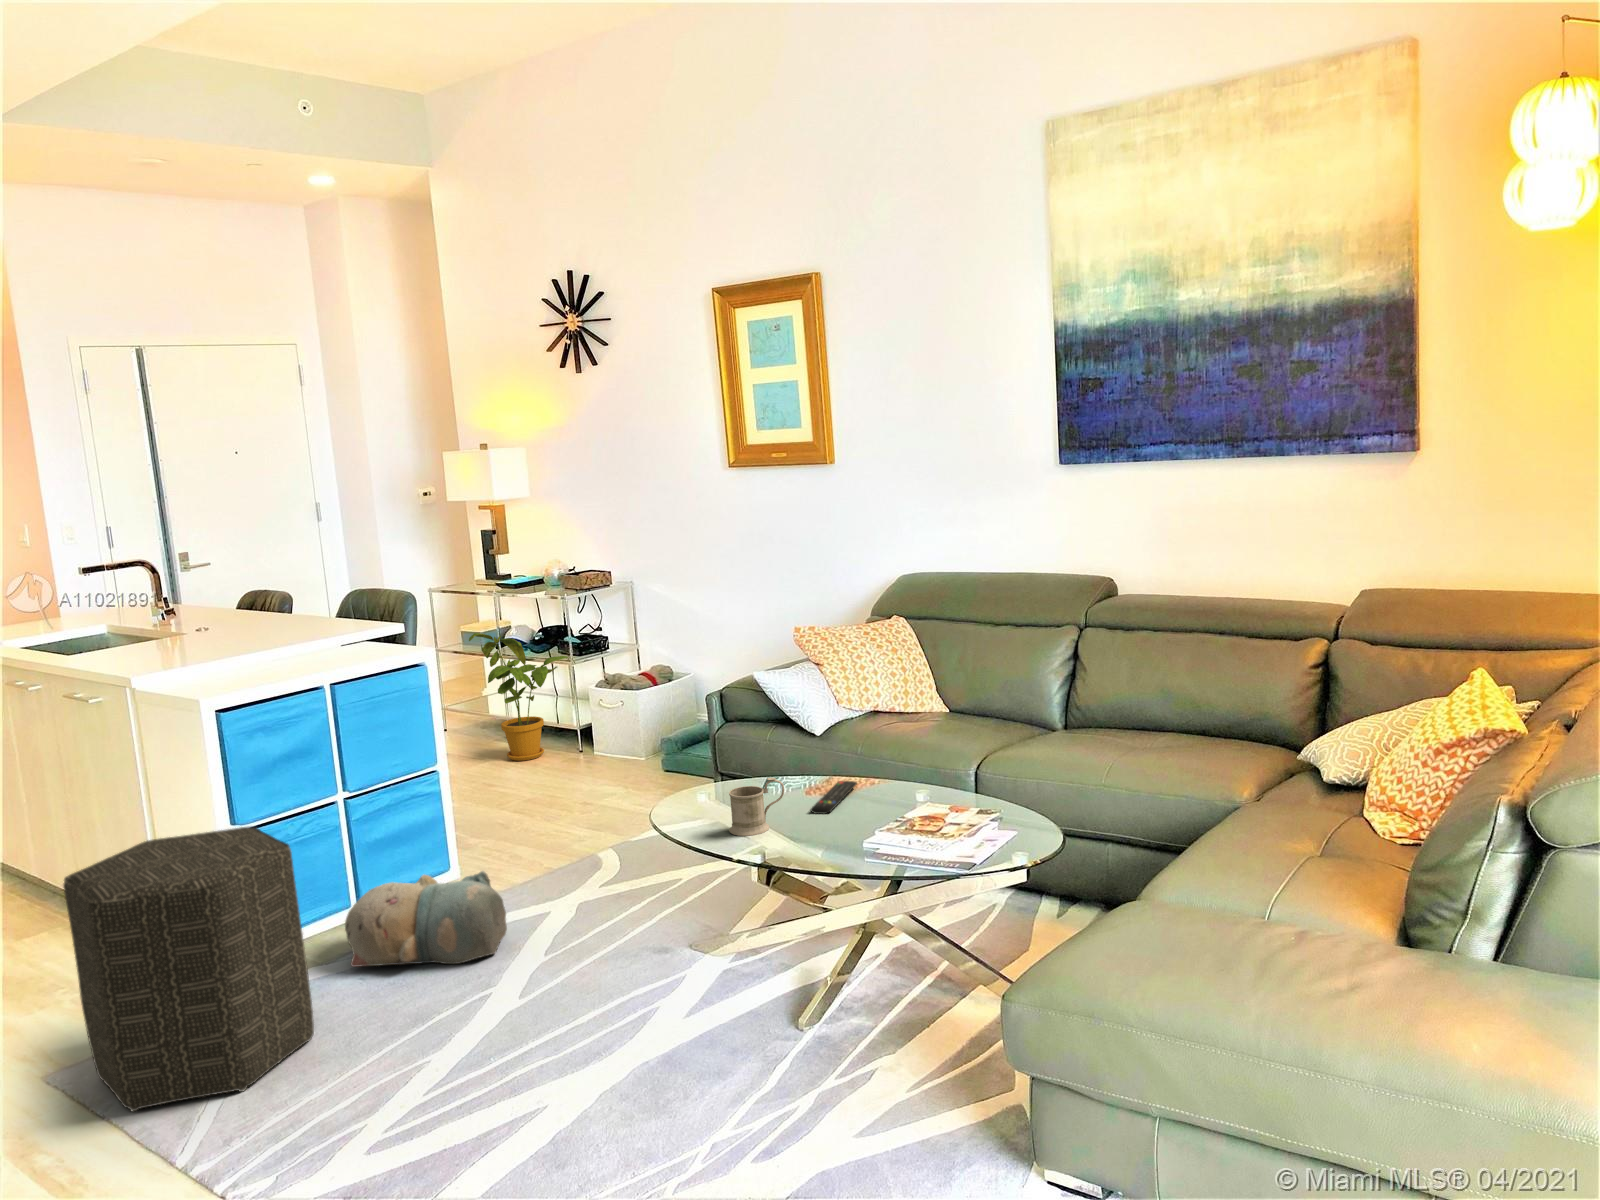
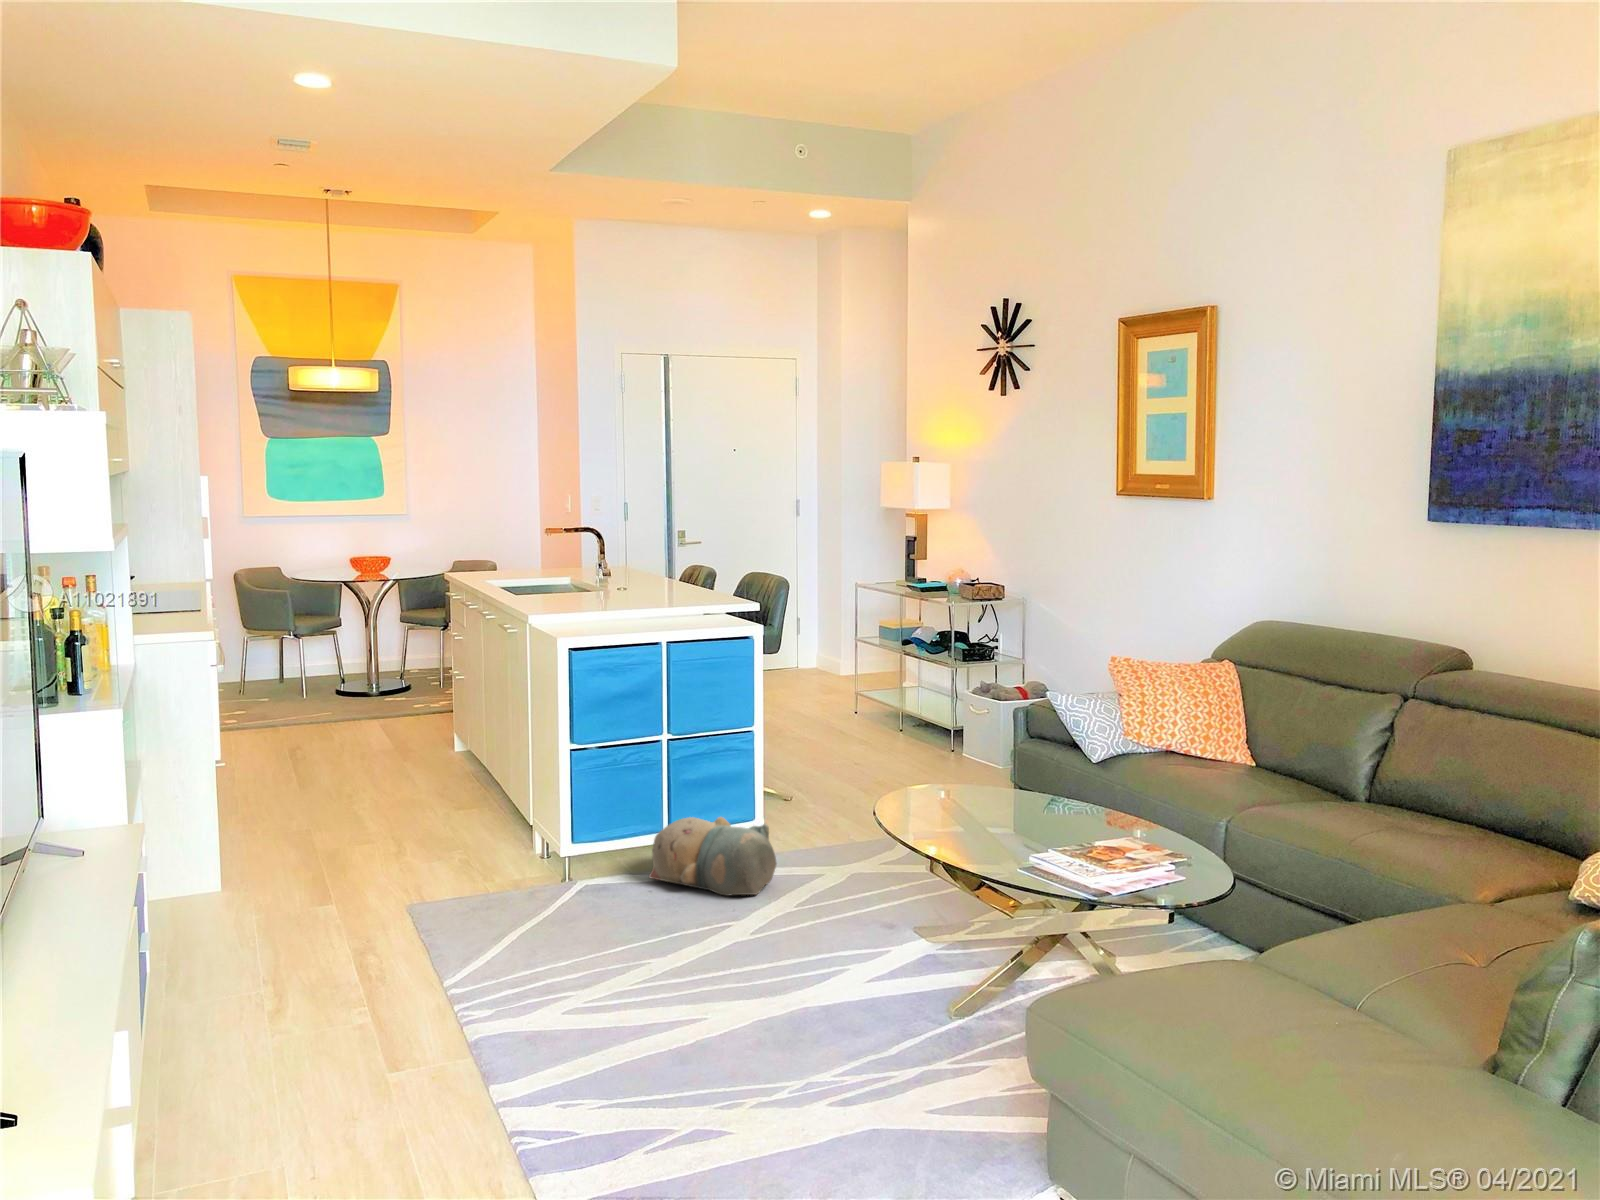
house plant: present [469,633,575,761] -> none [864,627,959,750]
mug: present [729,778,784,836] -> none [927,783,983,832]
remote control: present [811,781,857,814] -> none [1013,804,1080,829]
ottoman: present [63,827,314,1112] -> none [440,741,593,943]

